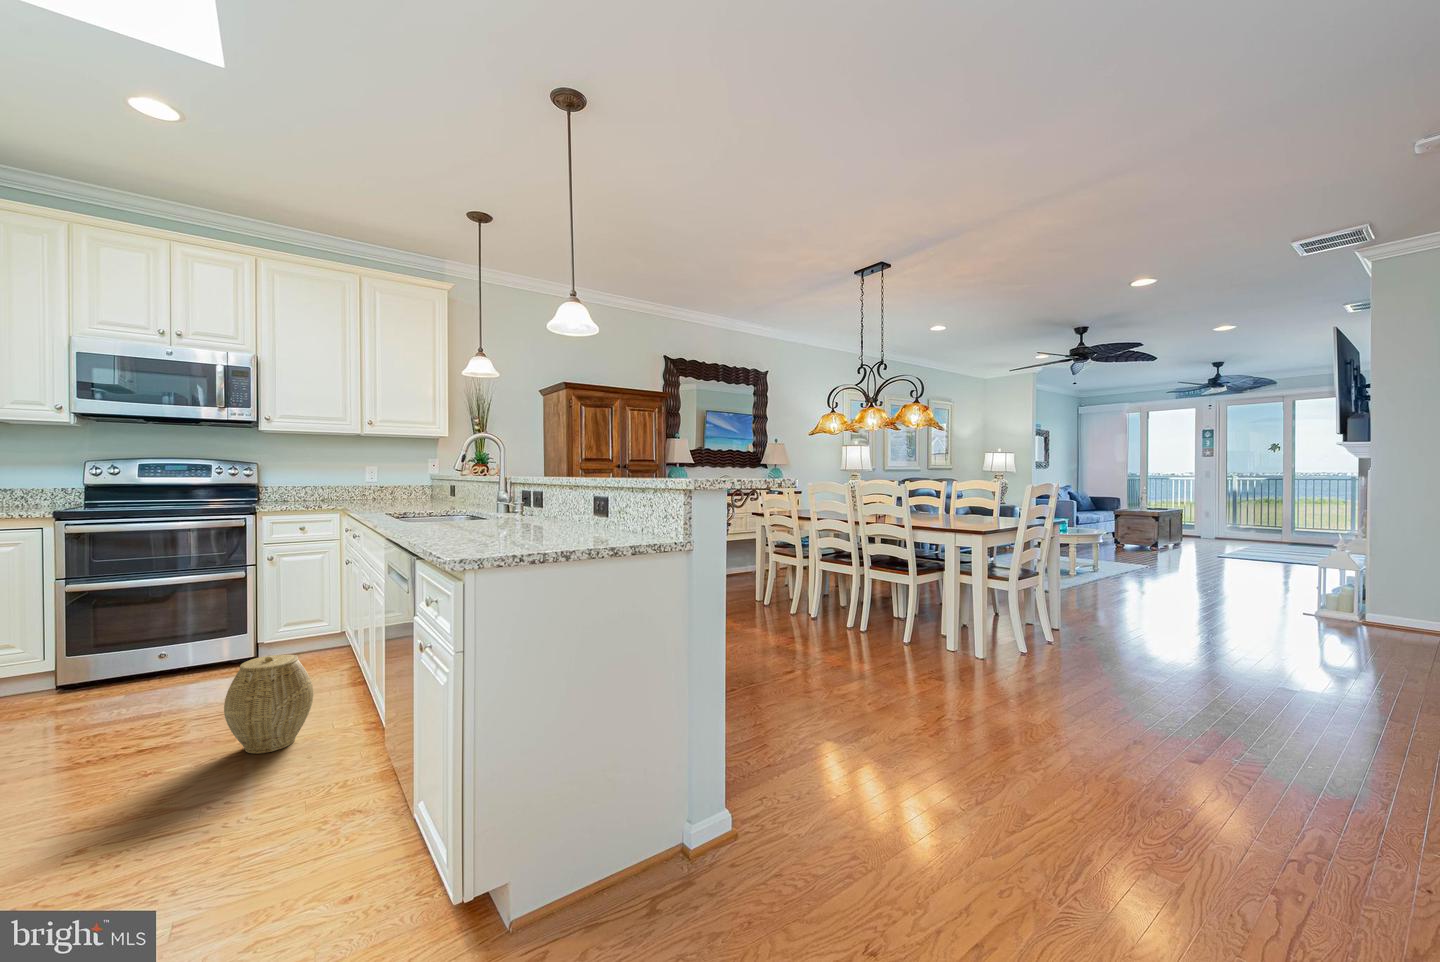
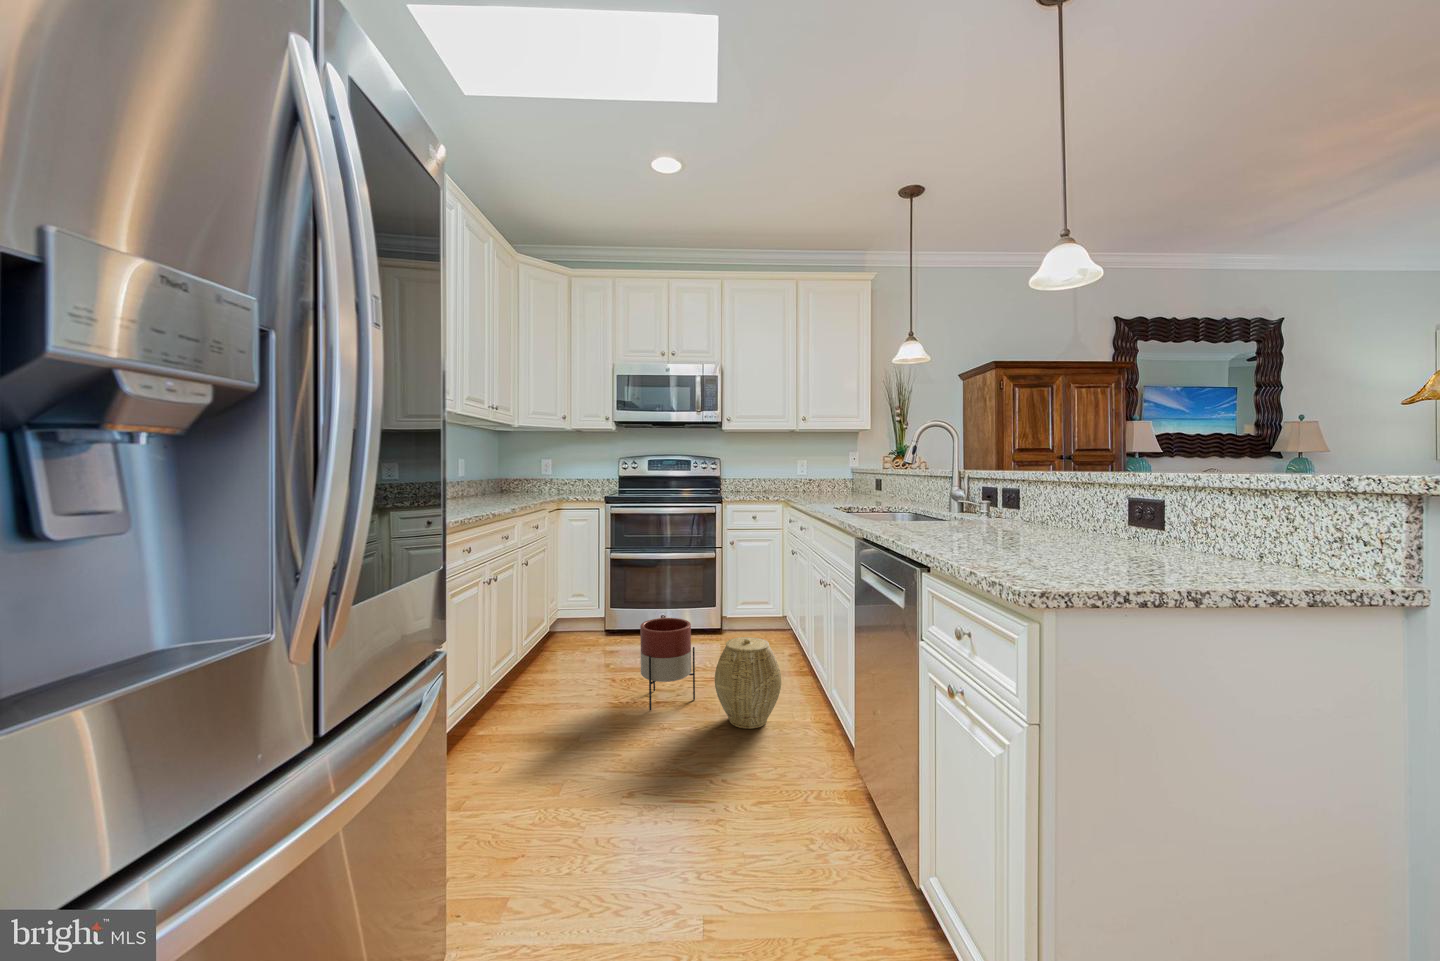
planter: none [113,649,200,764] -> present [640,618,695,711]

